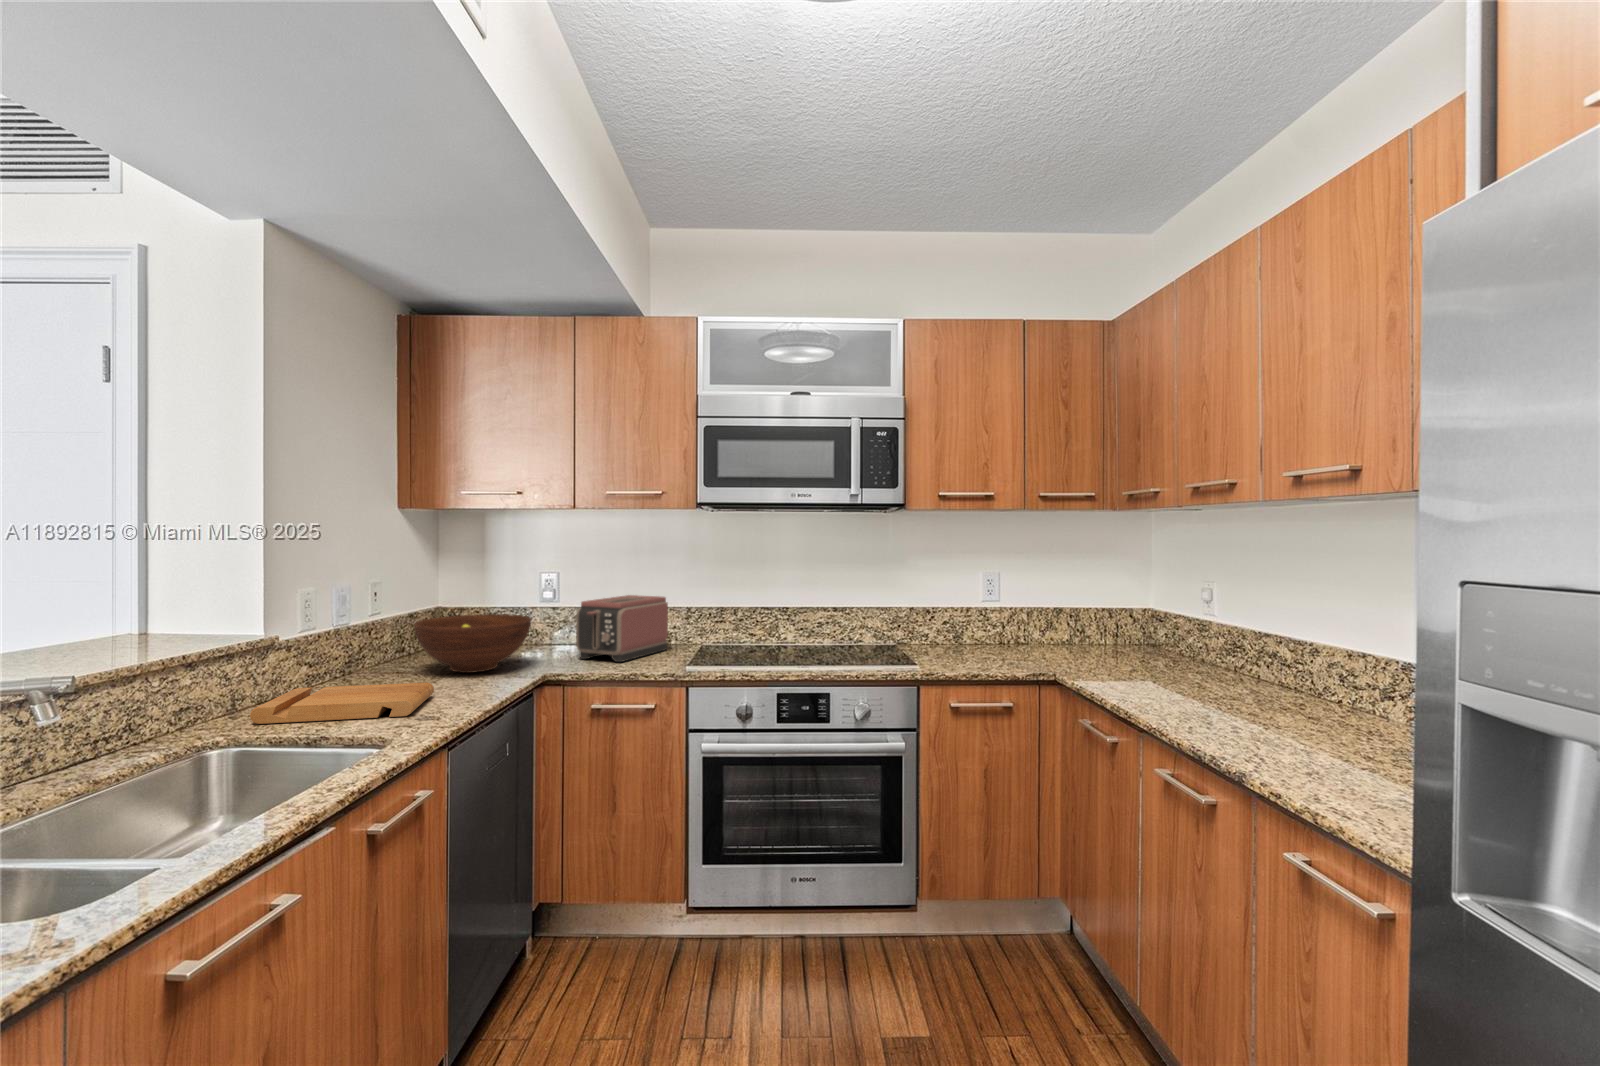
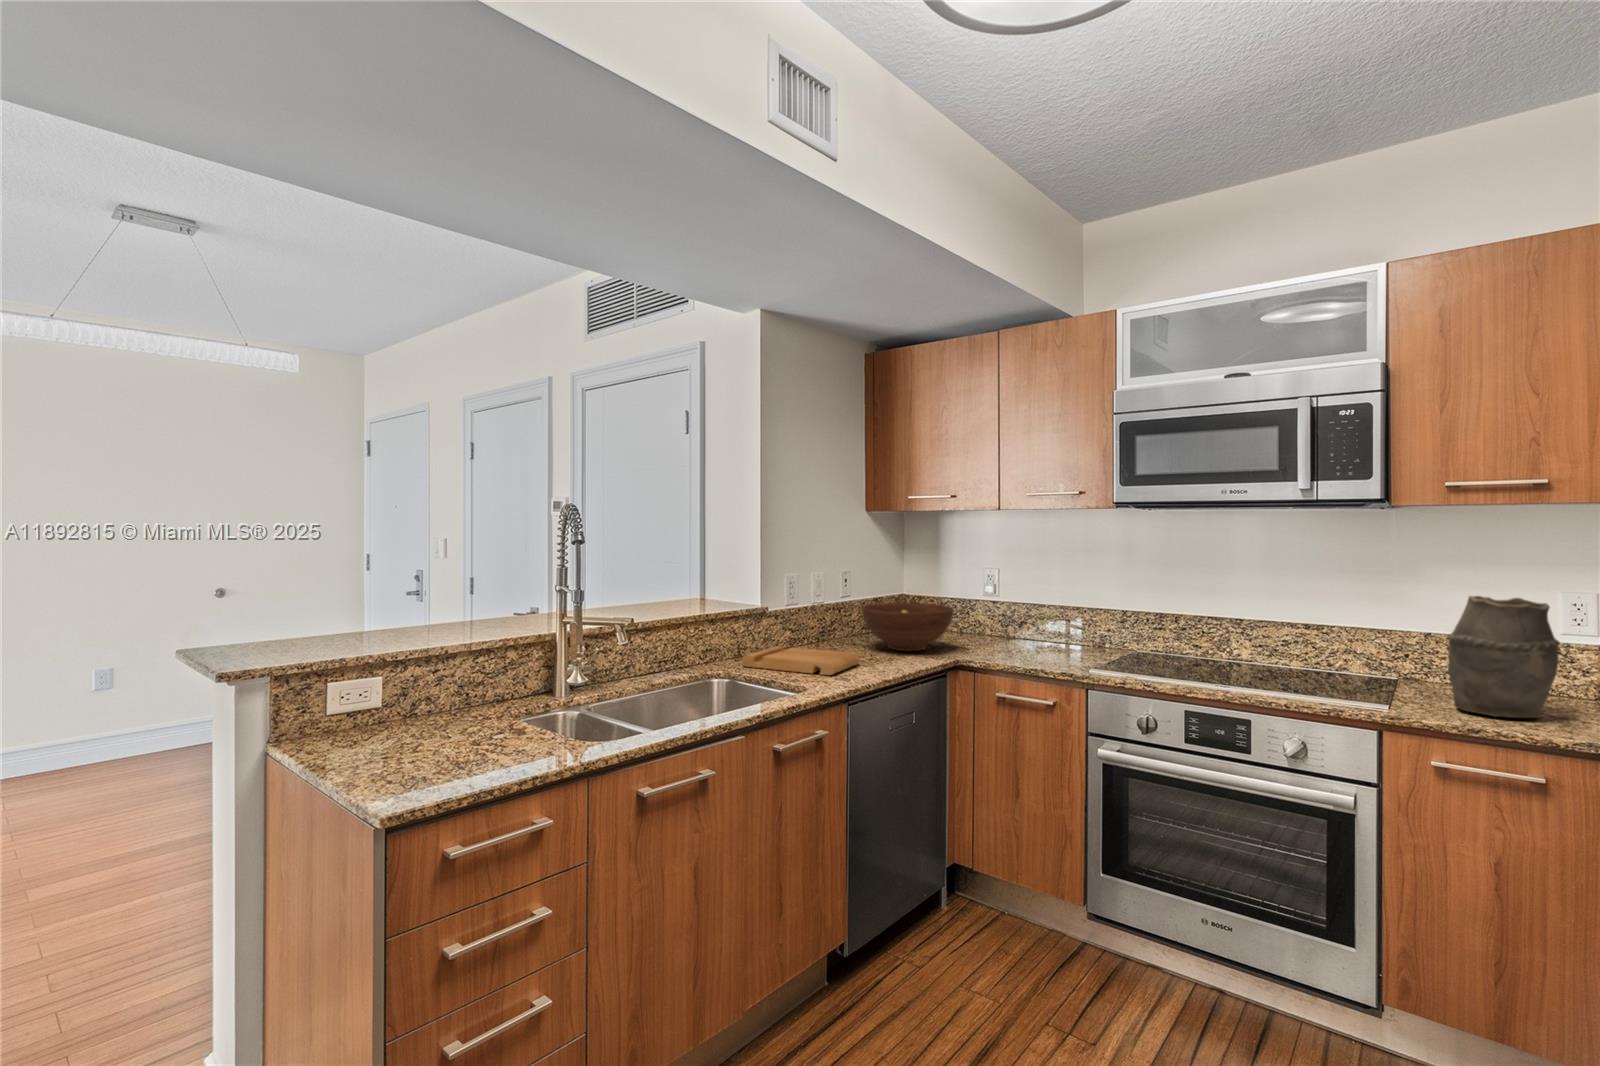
vase: none [943,577,1003,664] -> present [1448,596,1560,718]
toaster: present [576,595,668,662] -> none [996,595,1092,658]

